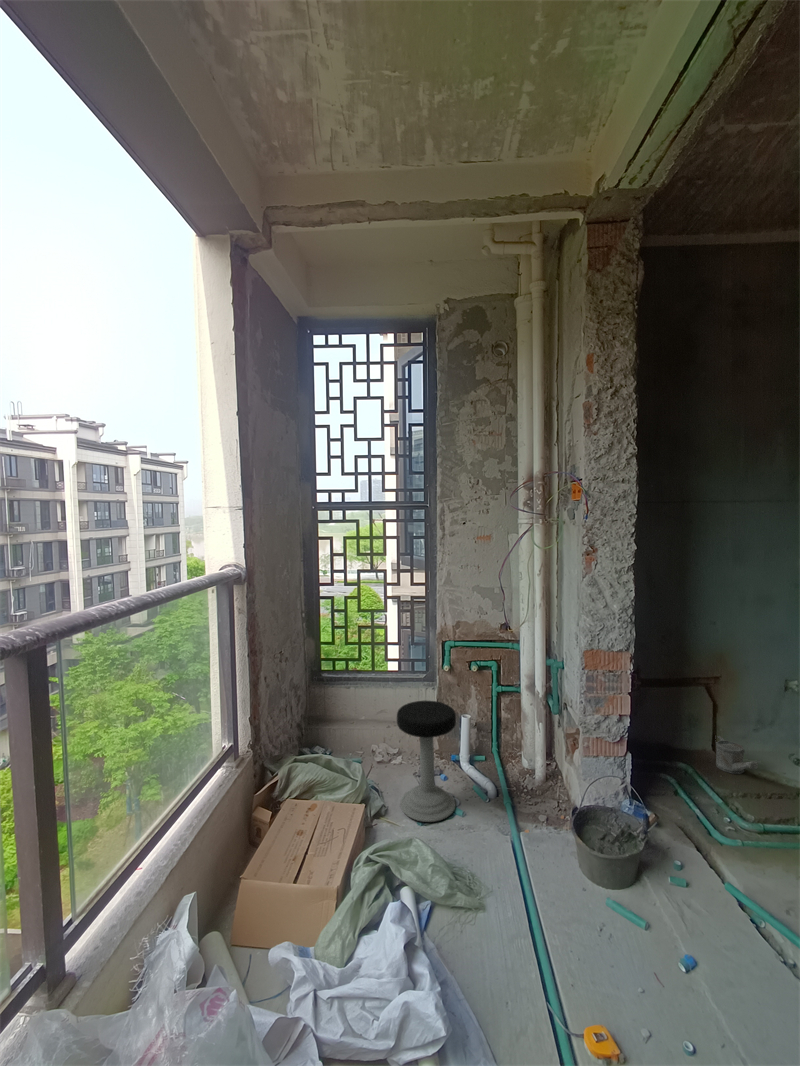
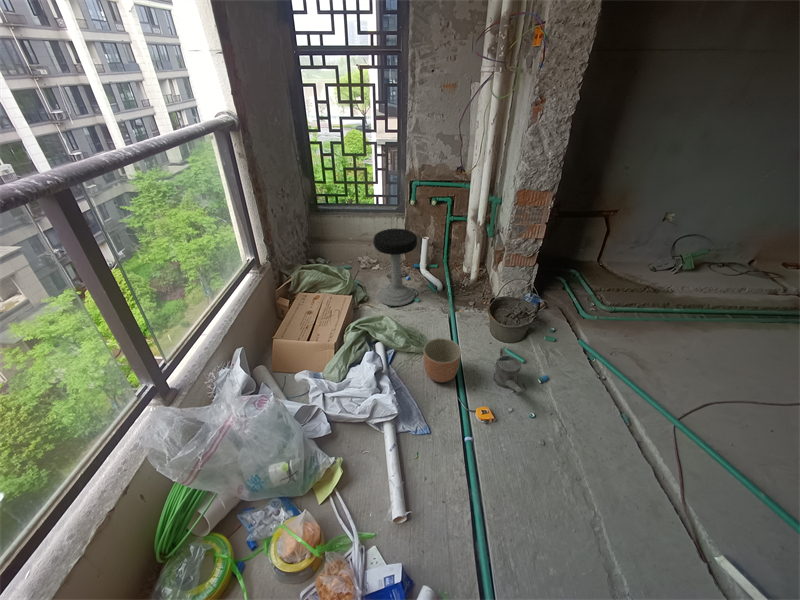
watering can: present [715,736,758,774] -> present [494,348,526,396]
planter: none [481,878,542,971] -> present [424,338,461,382]

